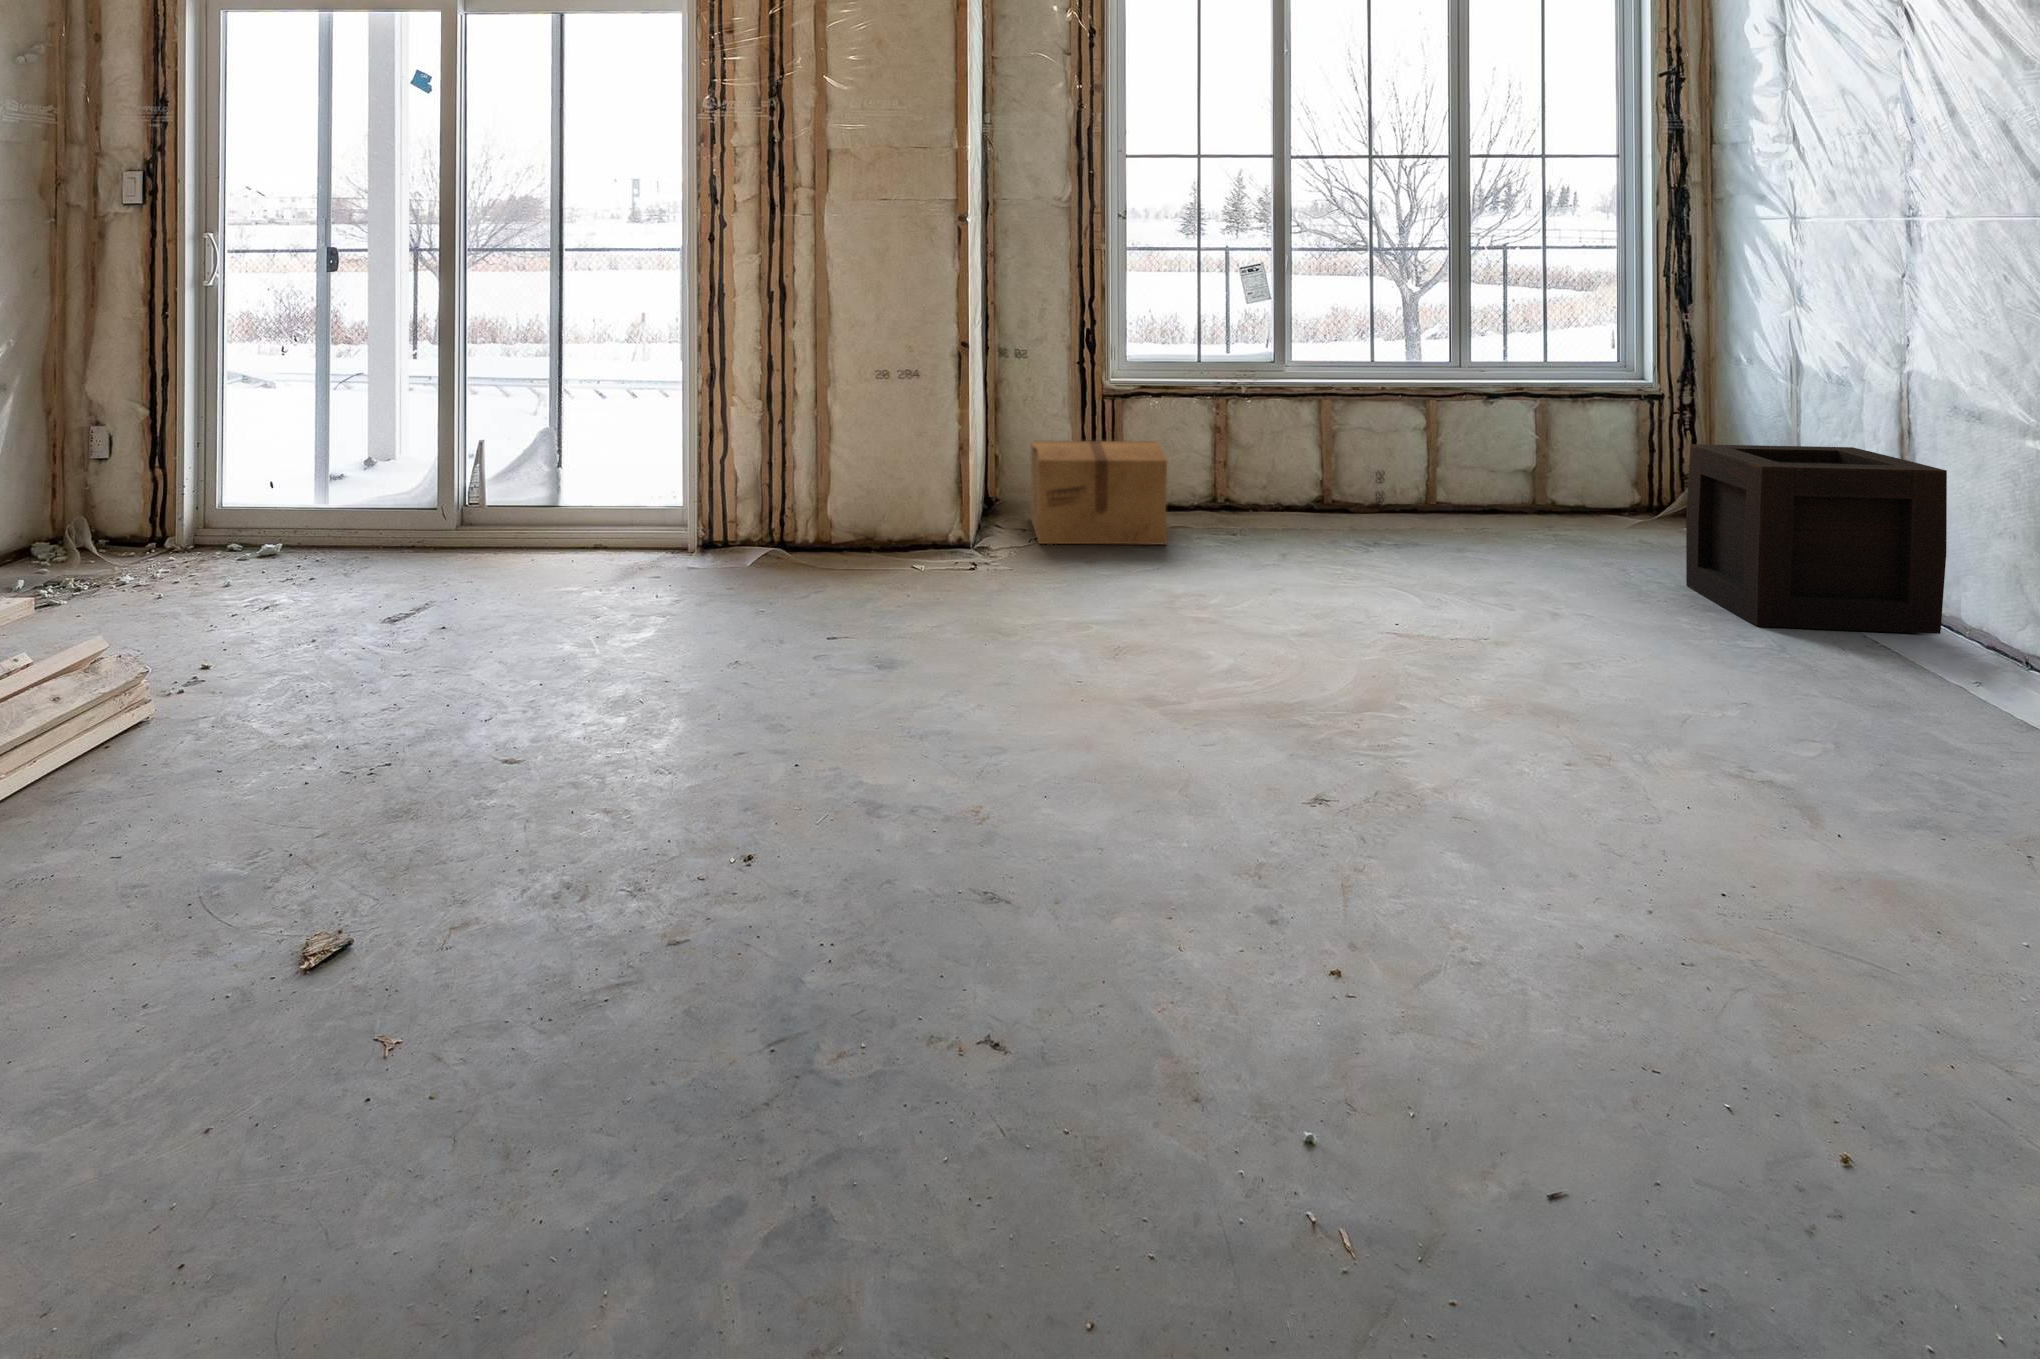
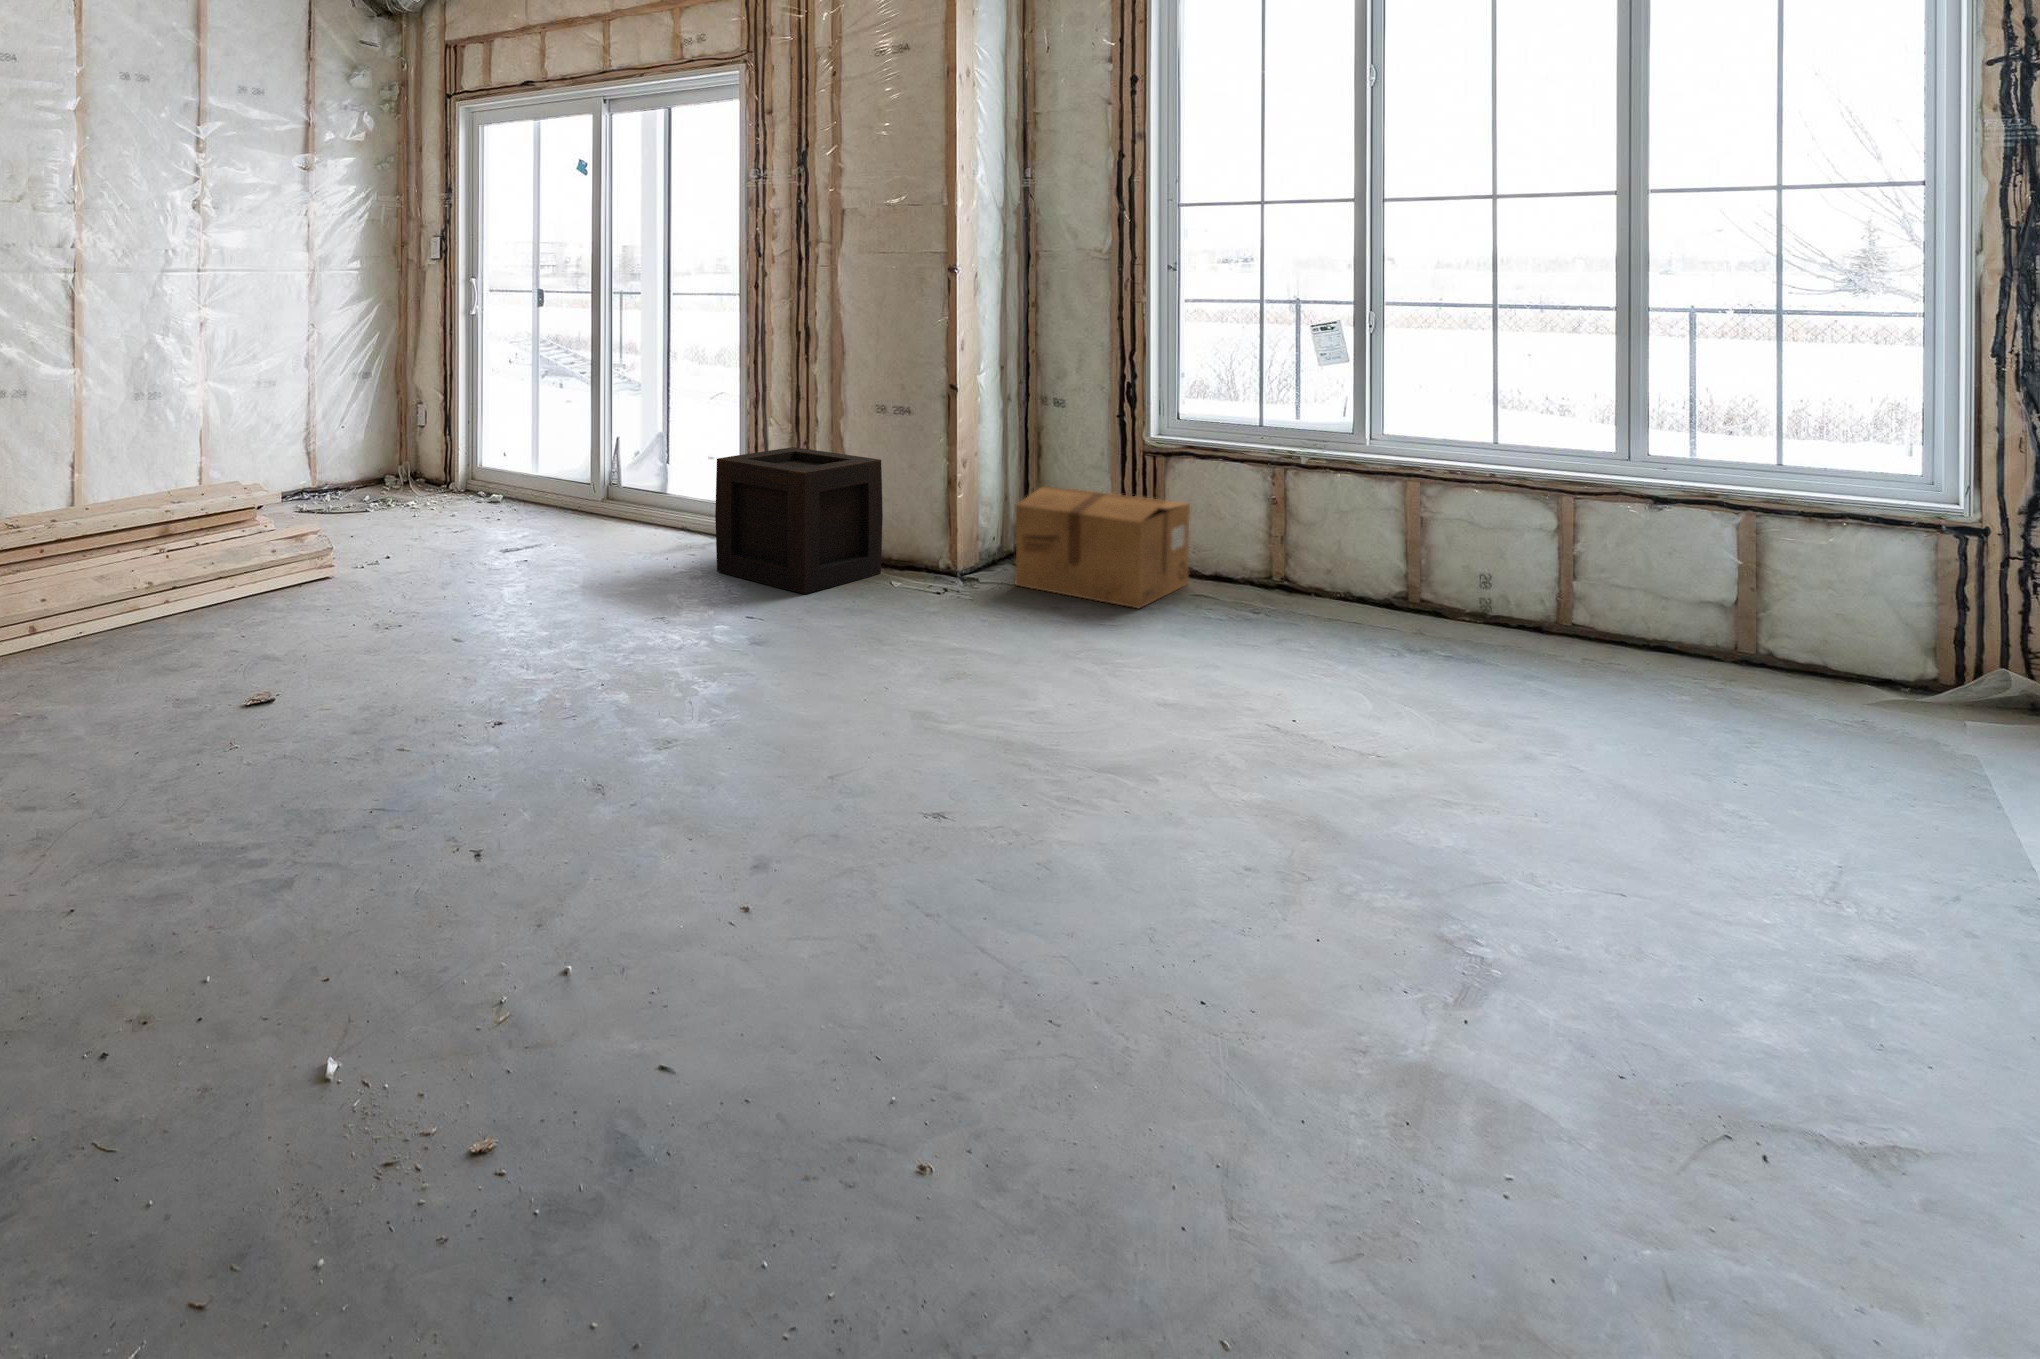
wooden crate: present [1686,444,1947,634] -> present [715,447,883,594]

